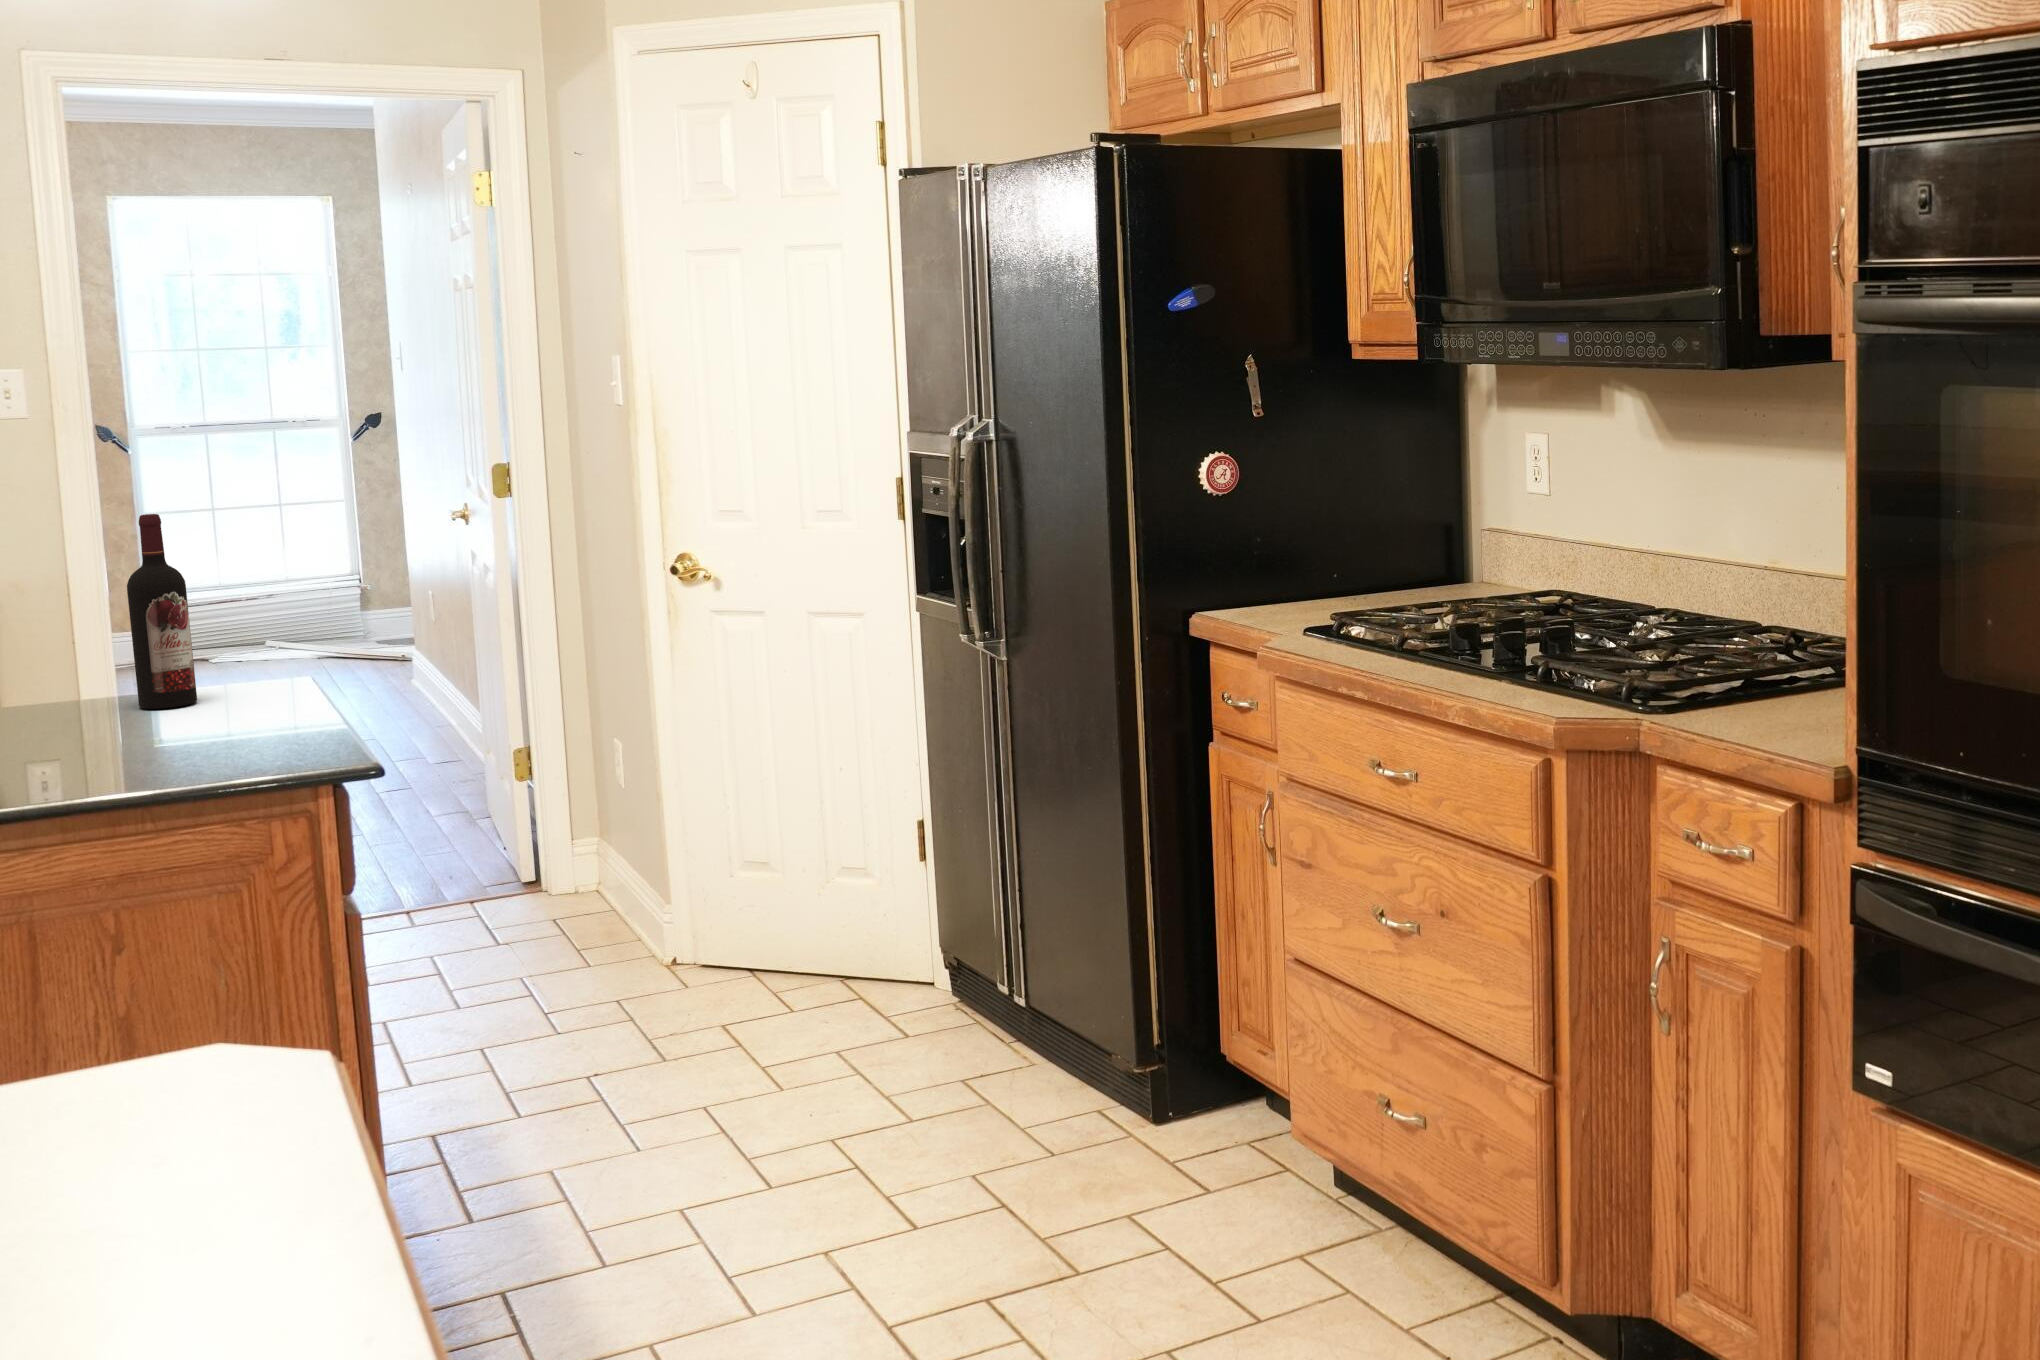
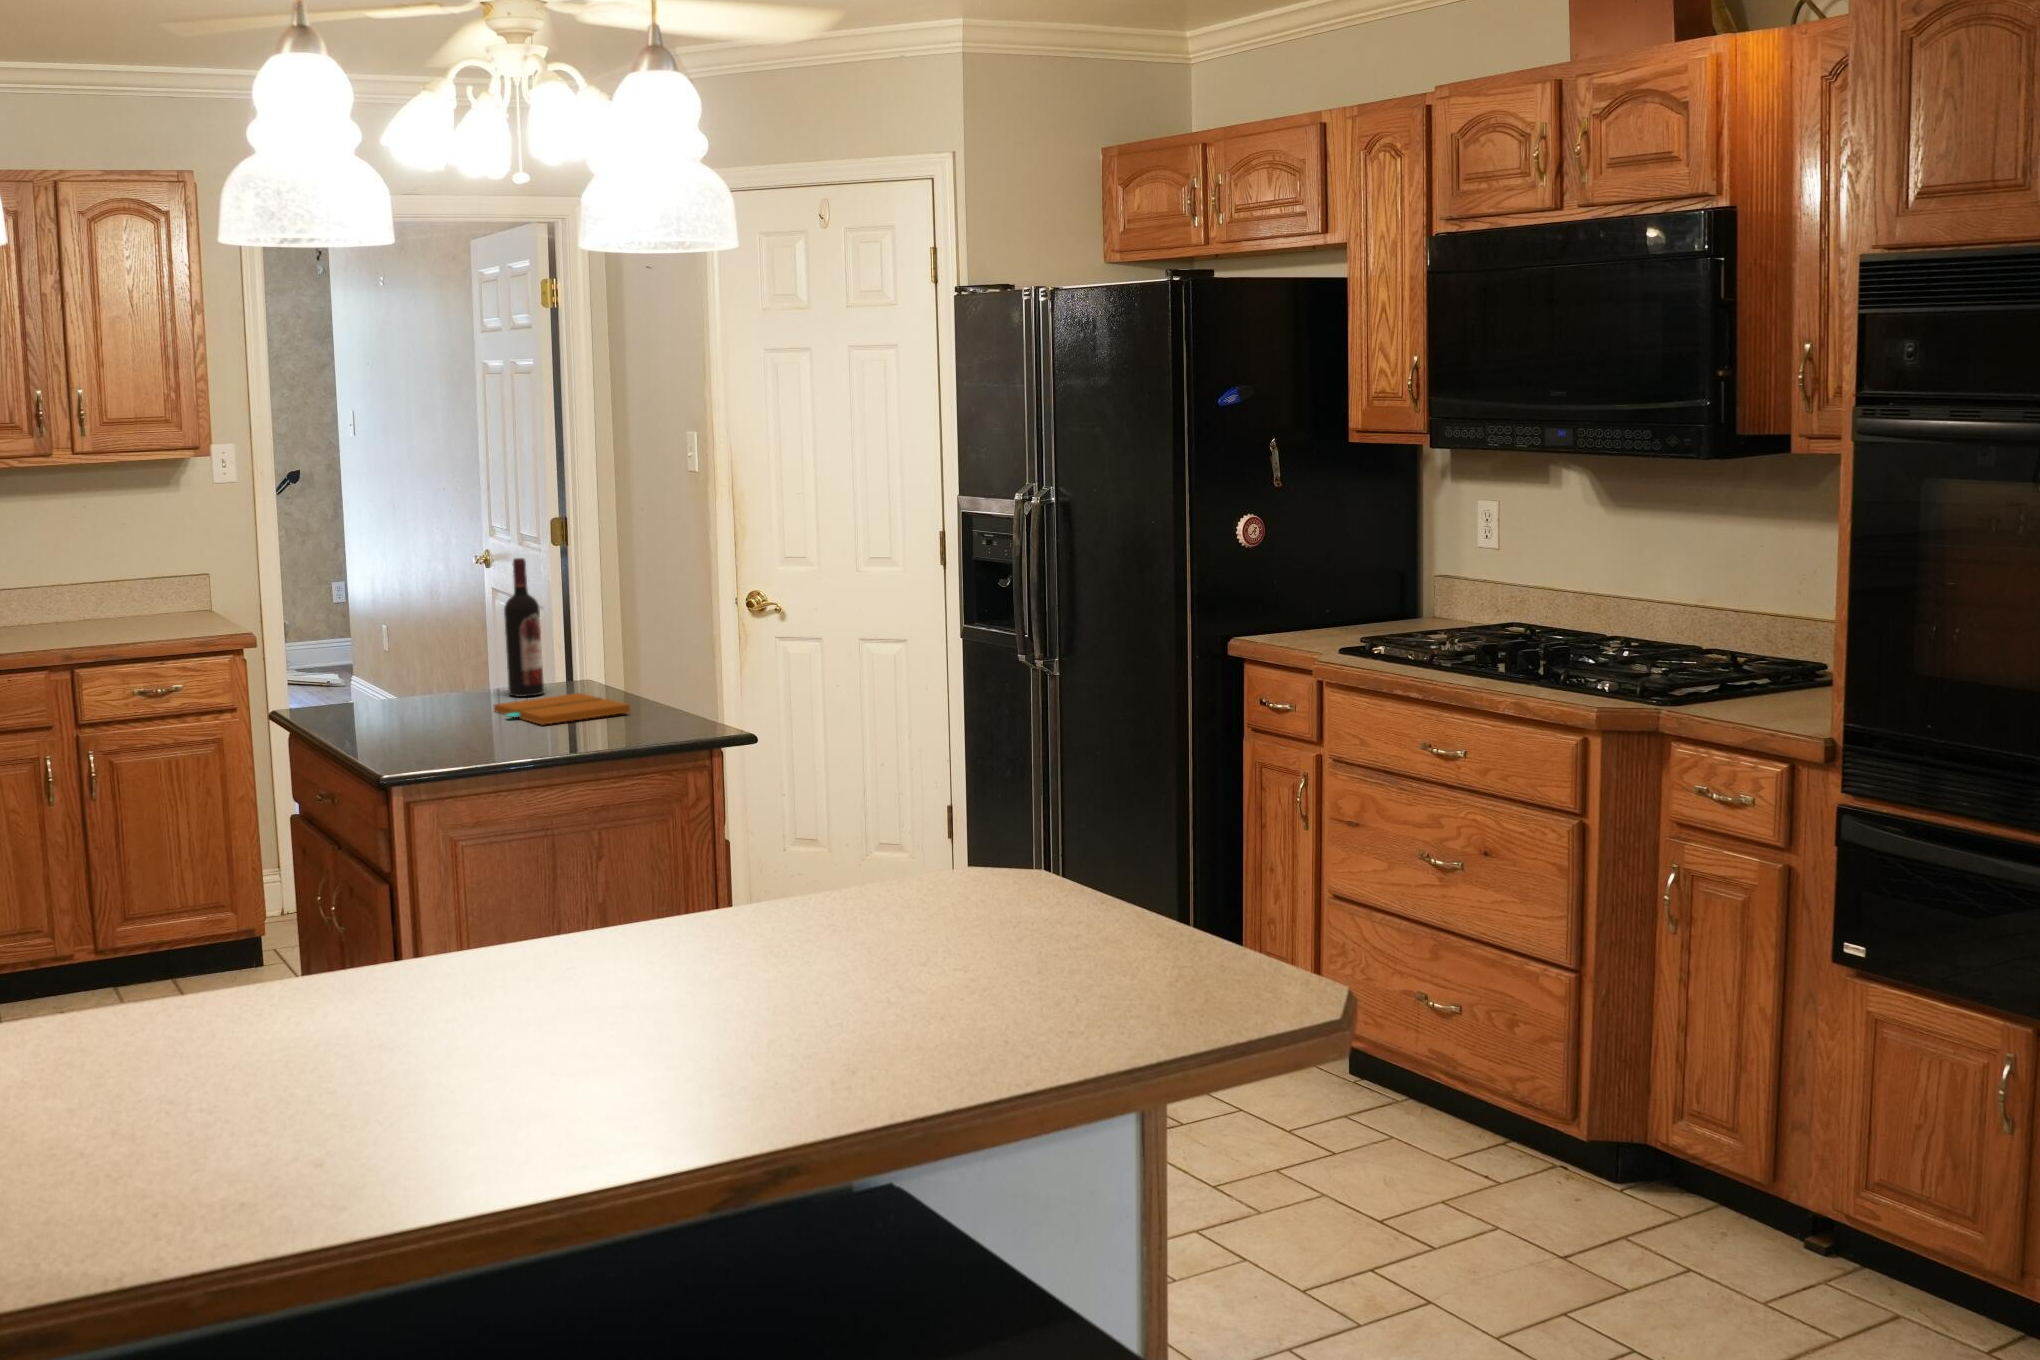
book: none [63,703,267,757] -> present [494,693,630,725]

